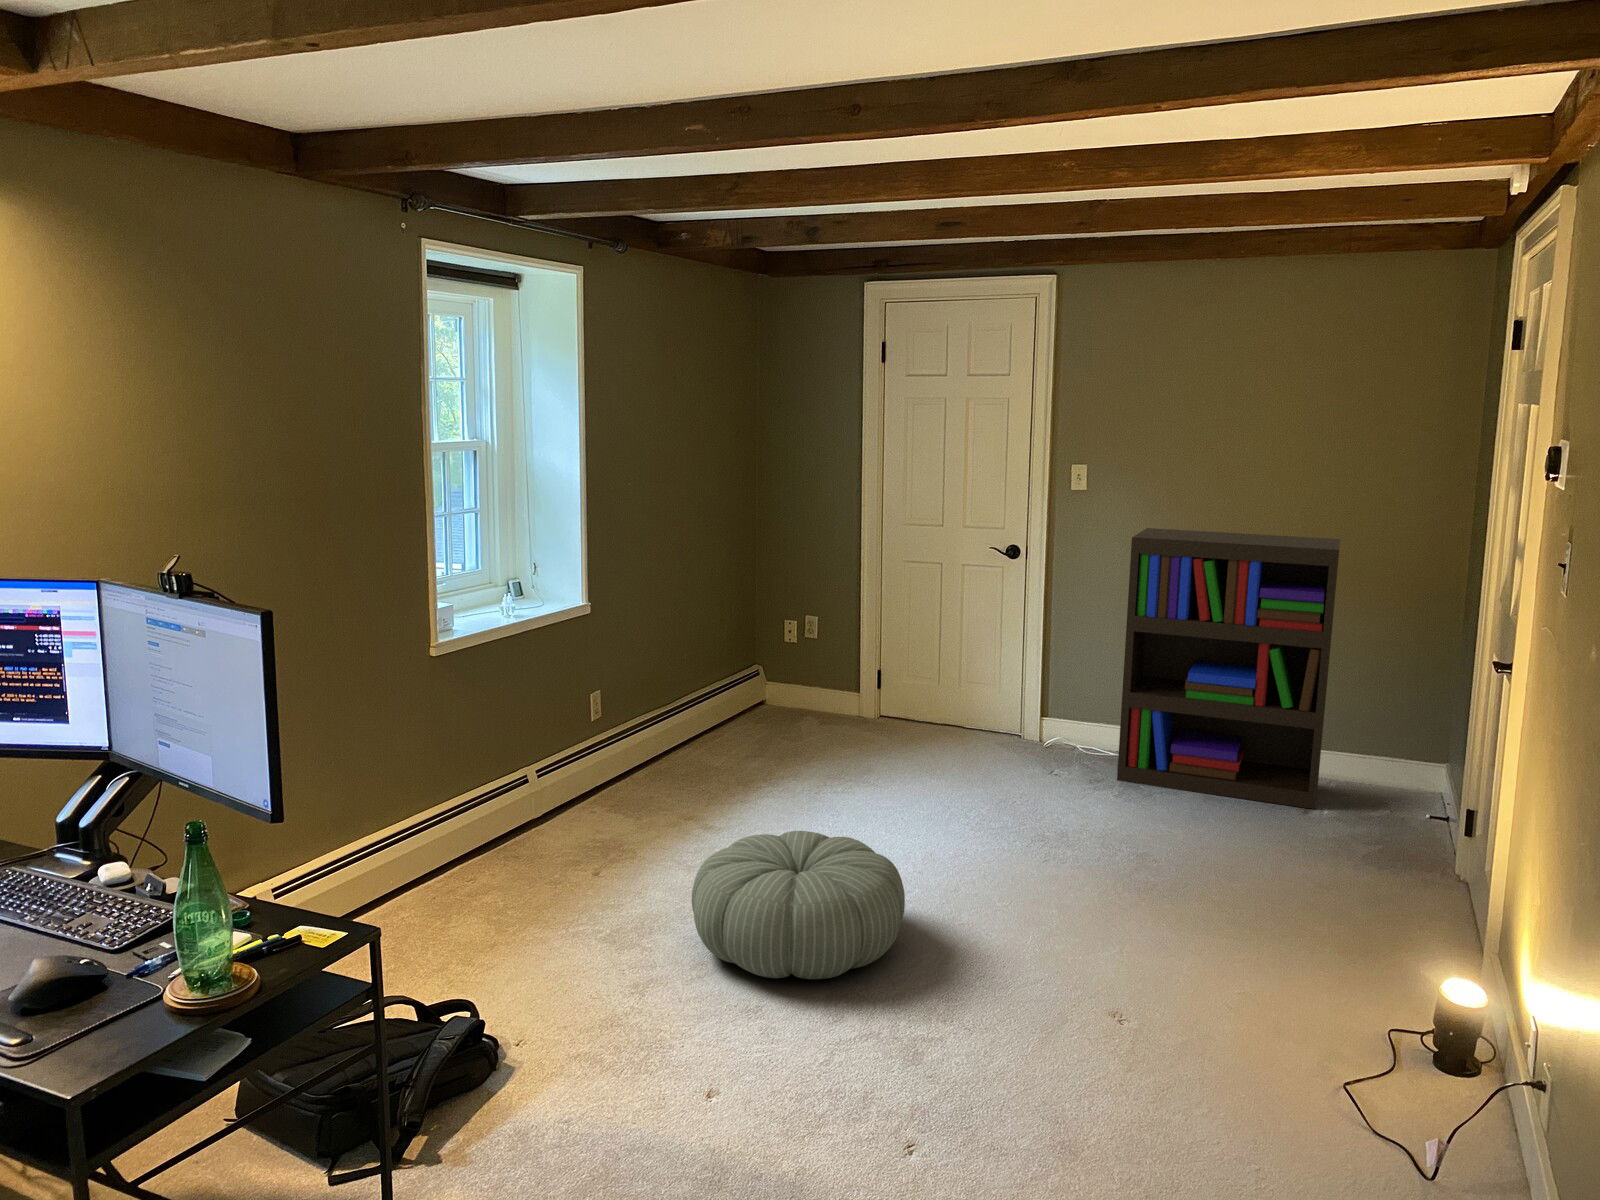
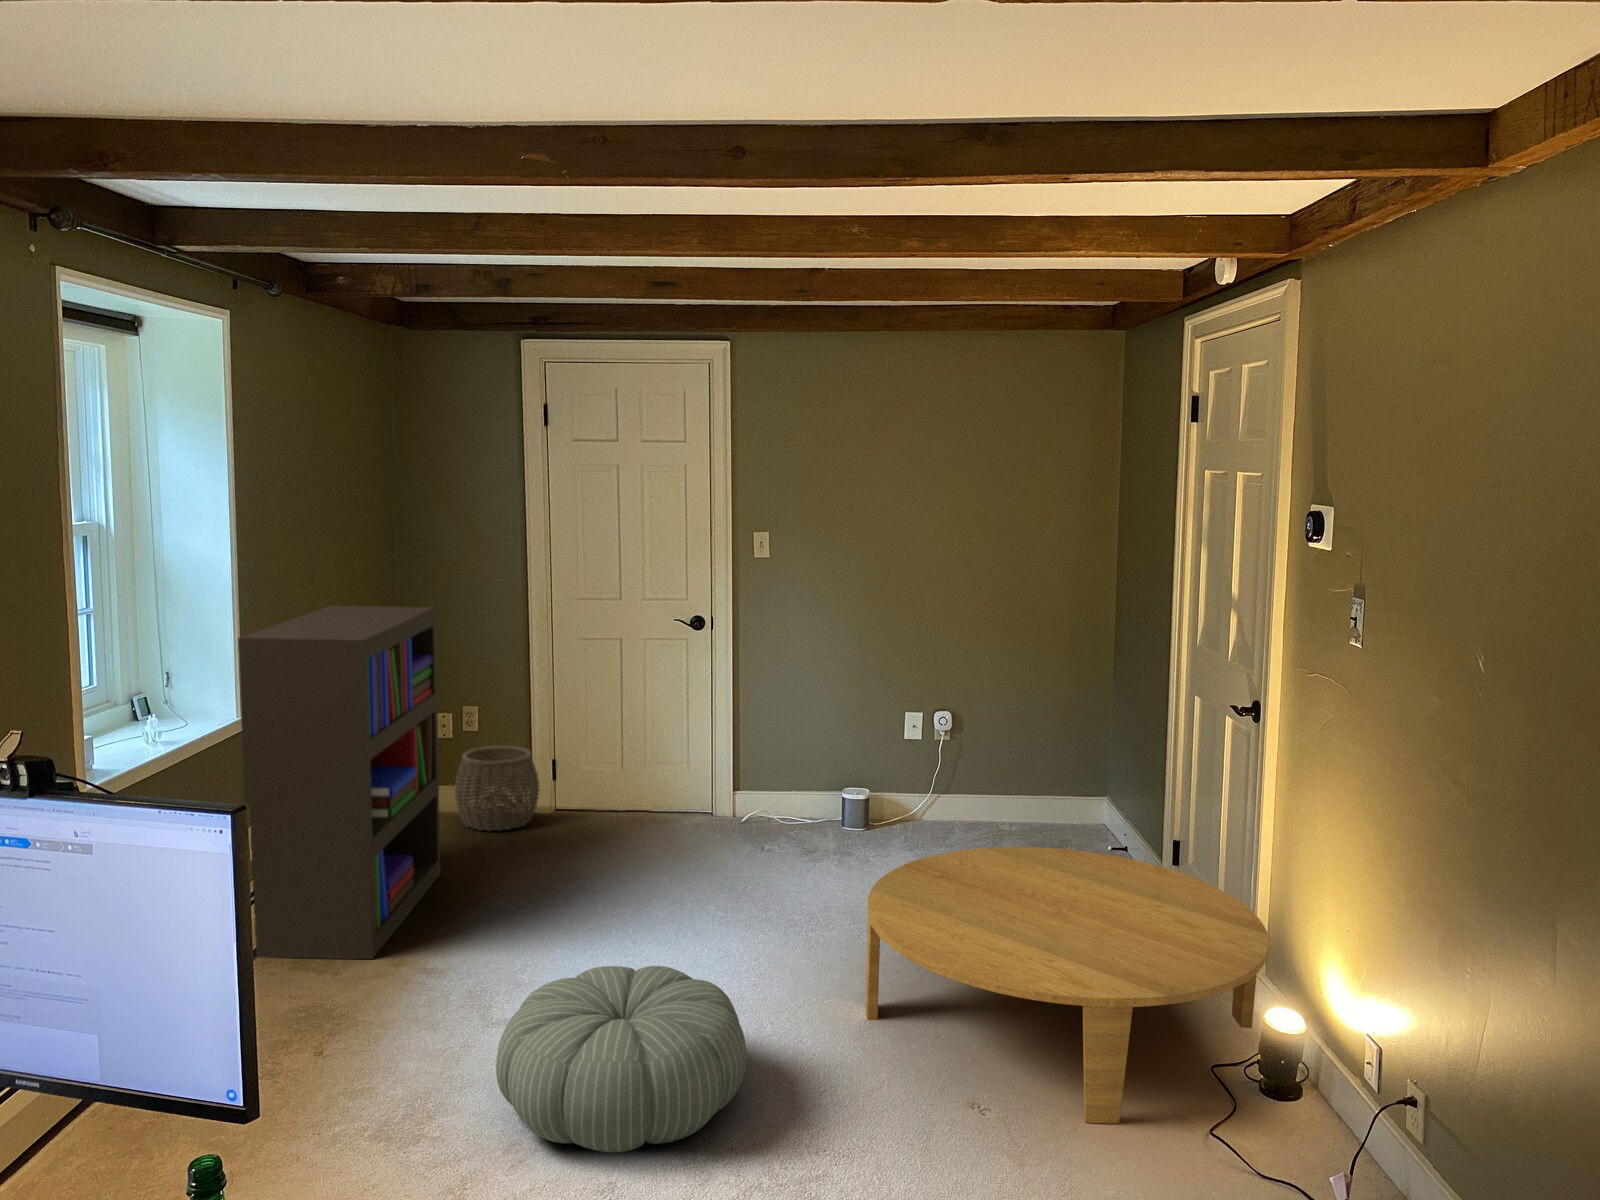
bookshelf: present [1117,528,1340,809] -> present [238,606,440,959]
woven basket: none [789,653,863,727] -> present [454,746,539,831]
coffee table: none [1054,784,1488,1056] -> present [865,847,1269,1123]

